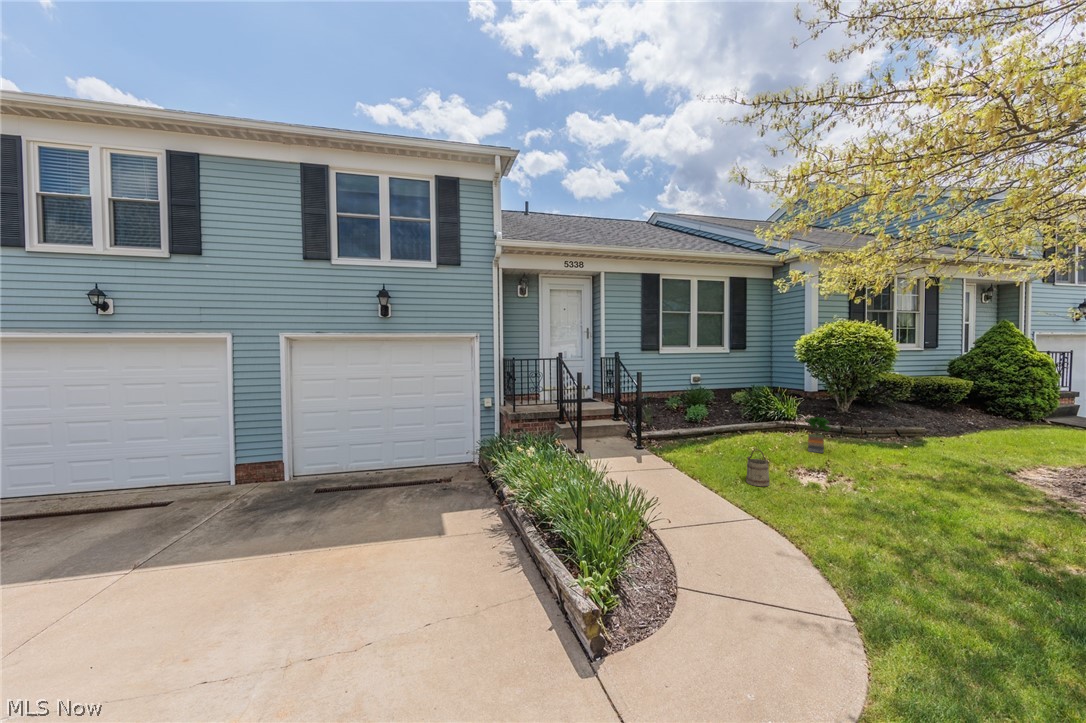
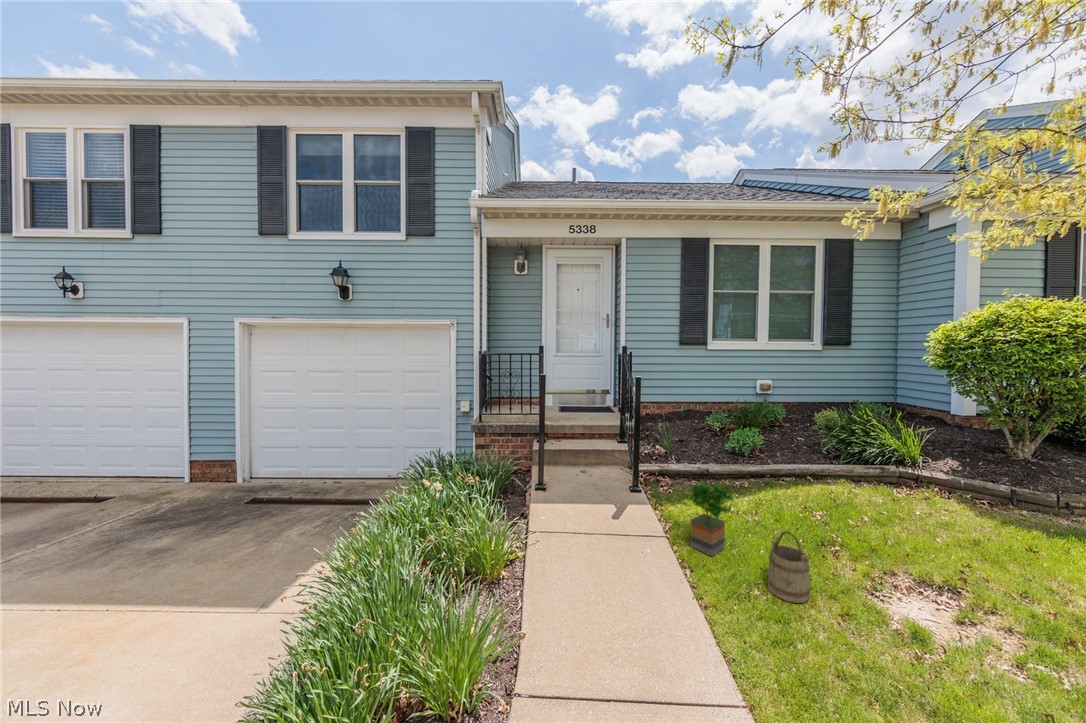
potted tree: present [805,417,830,453] -> present [690,483,733,556]

